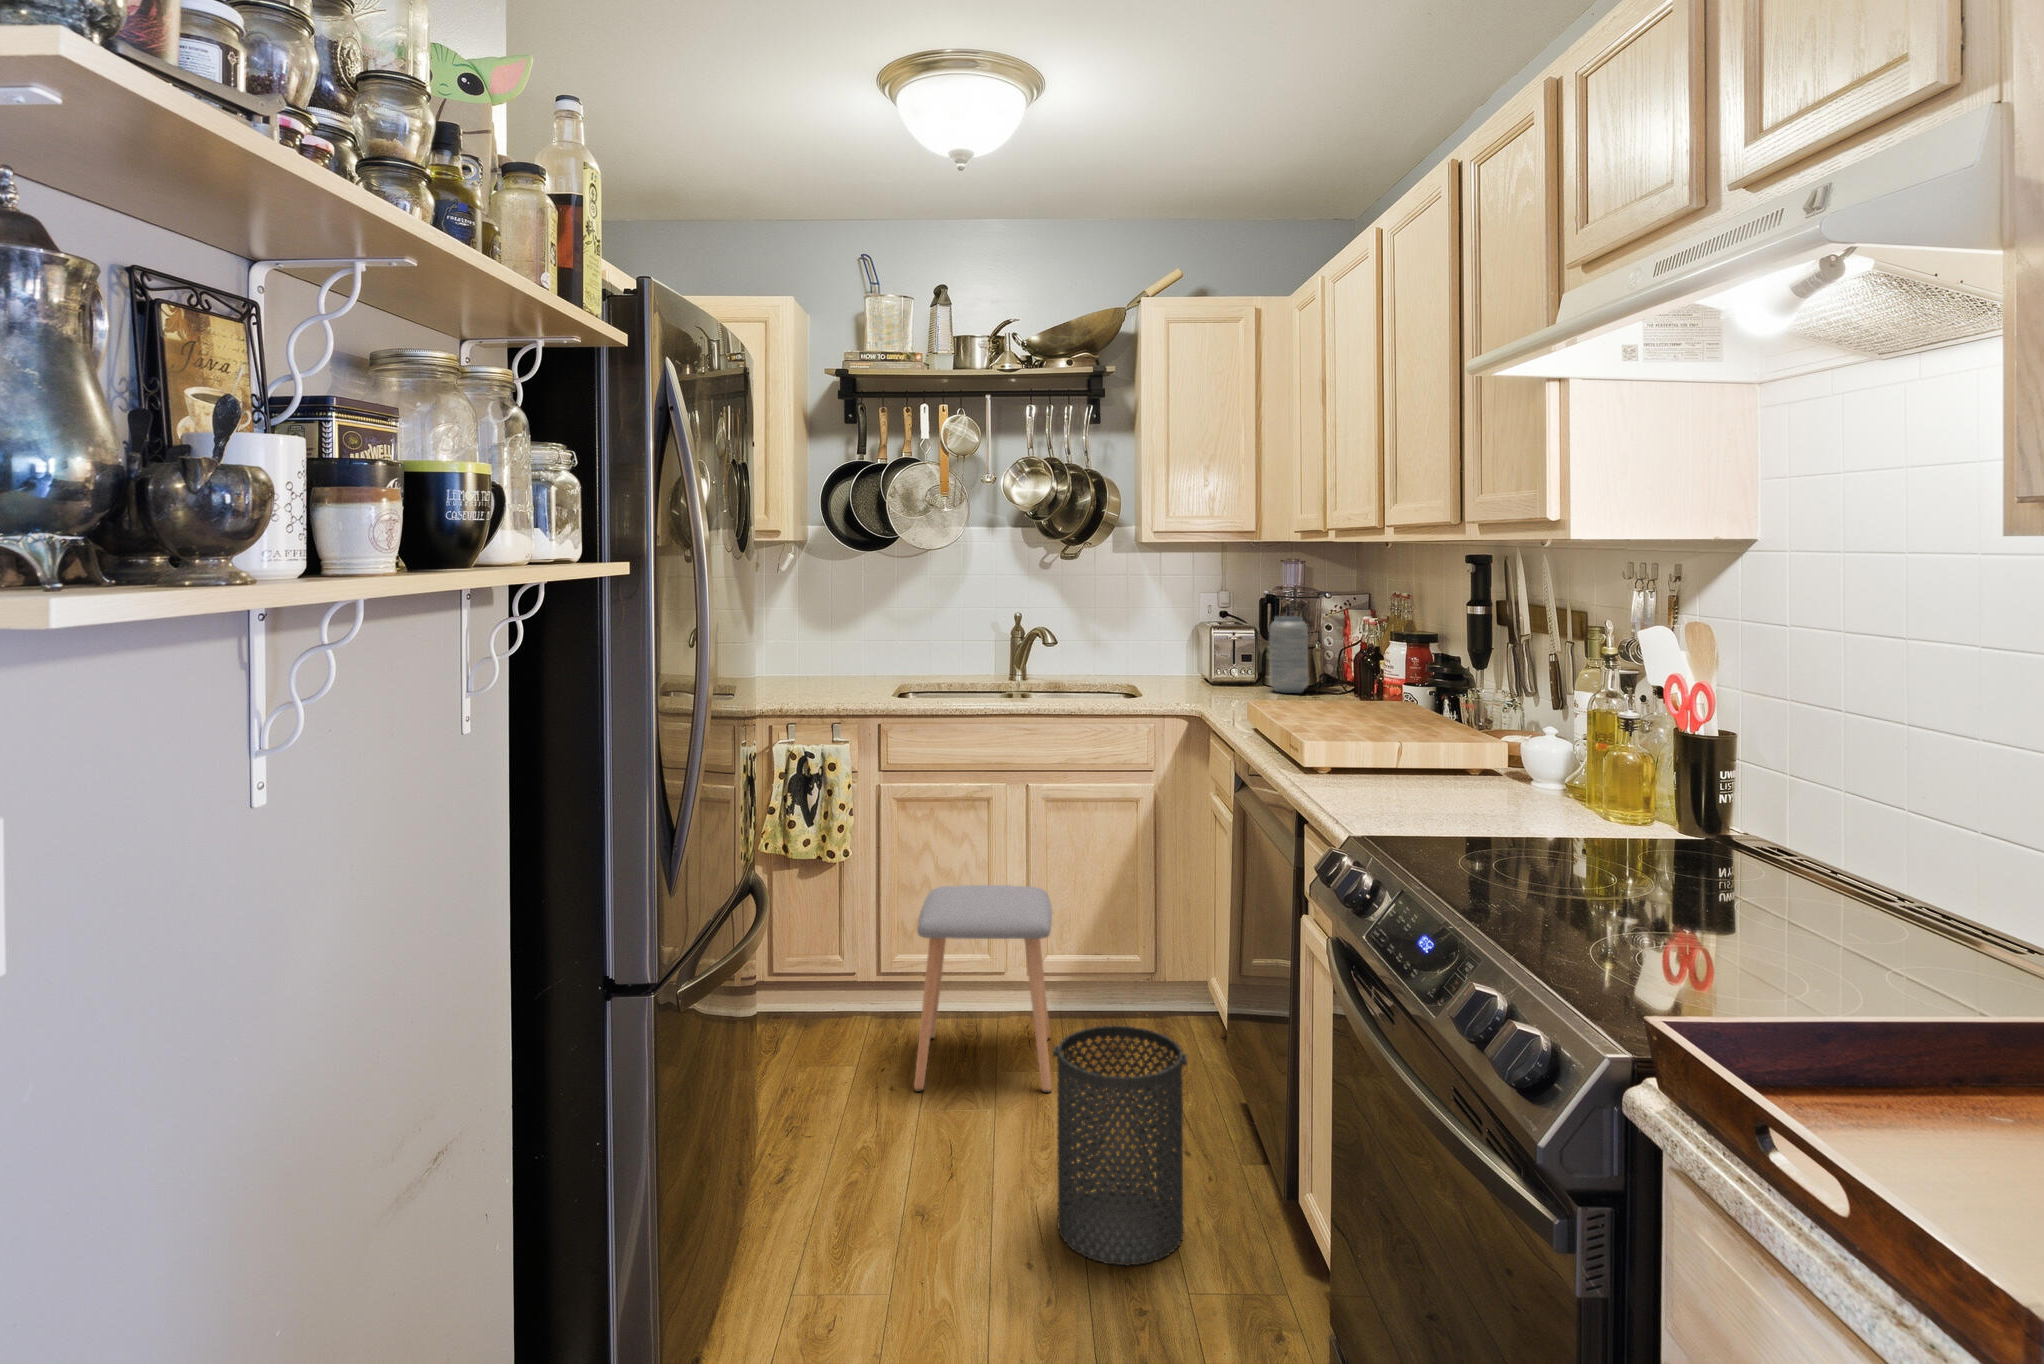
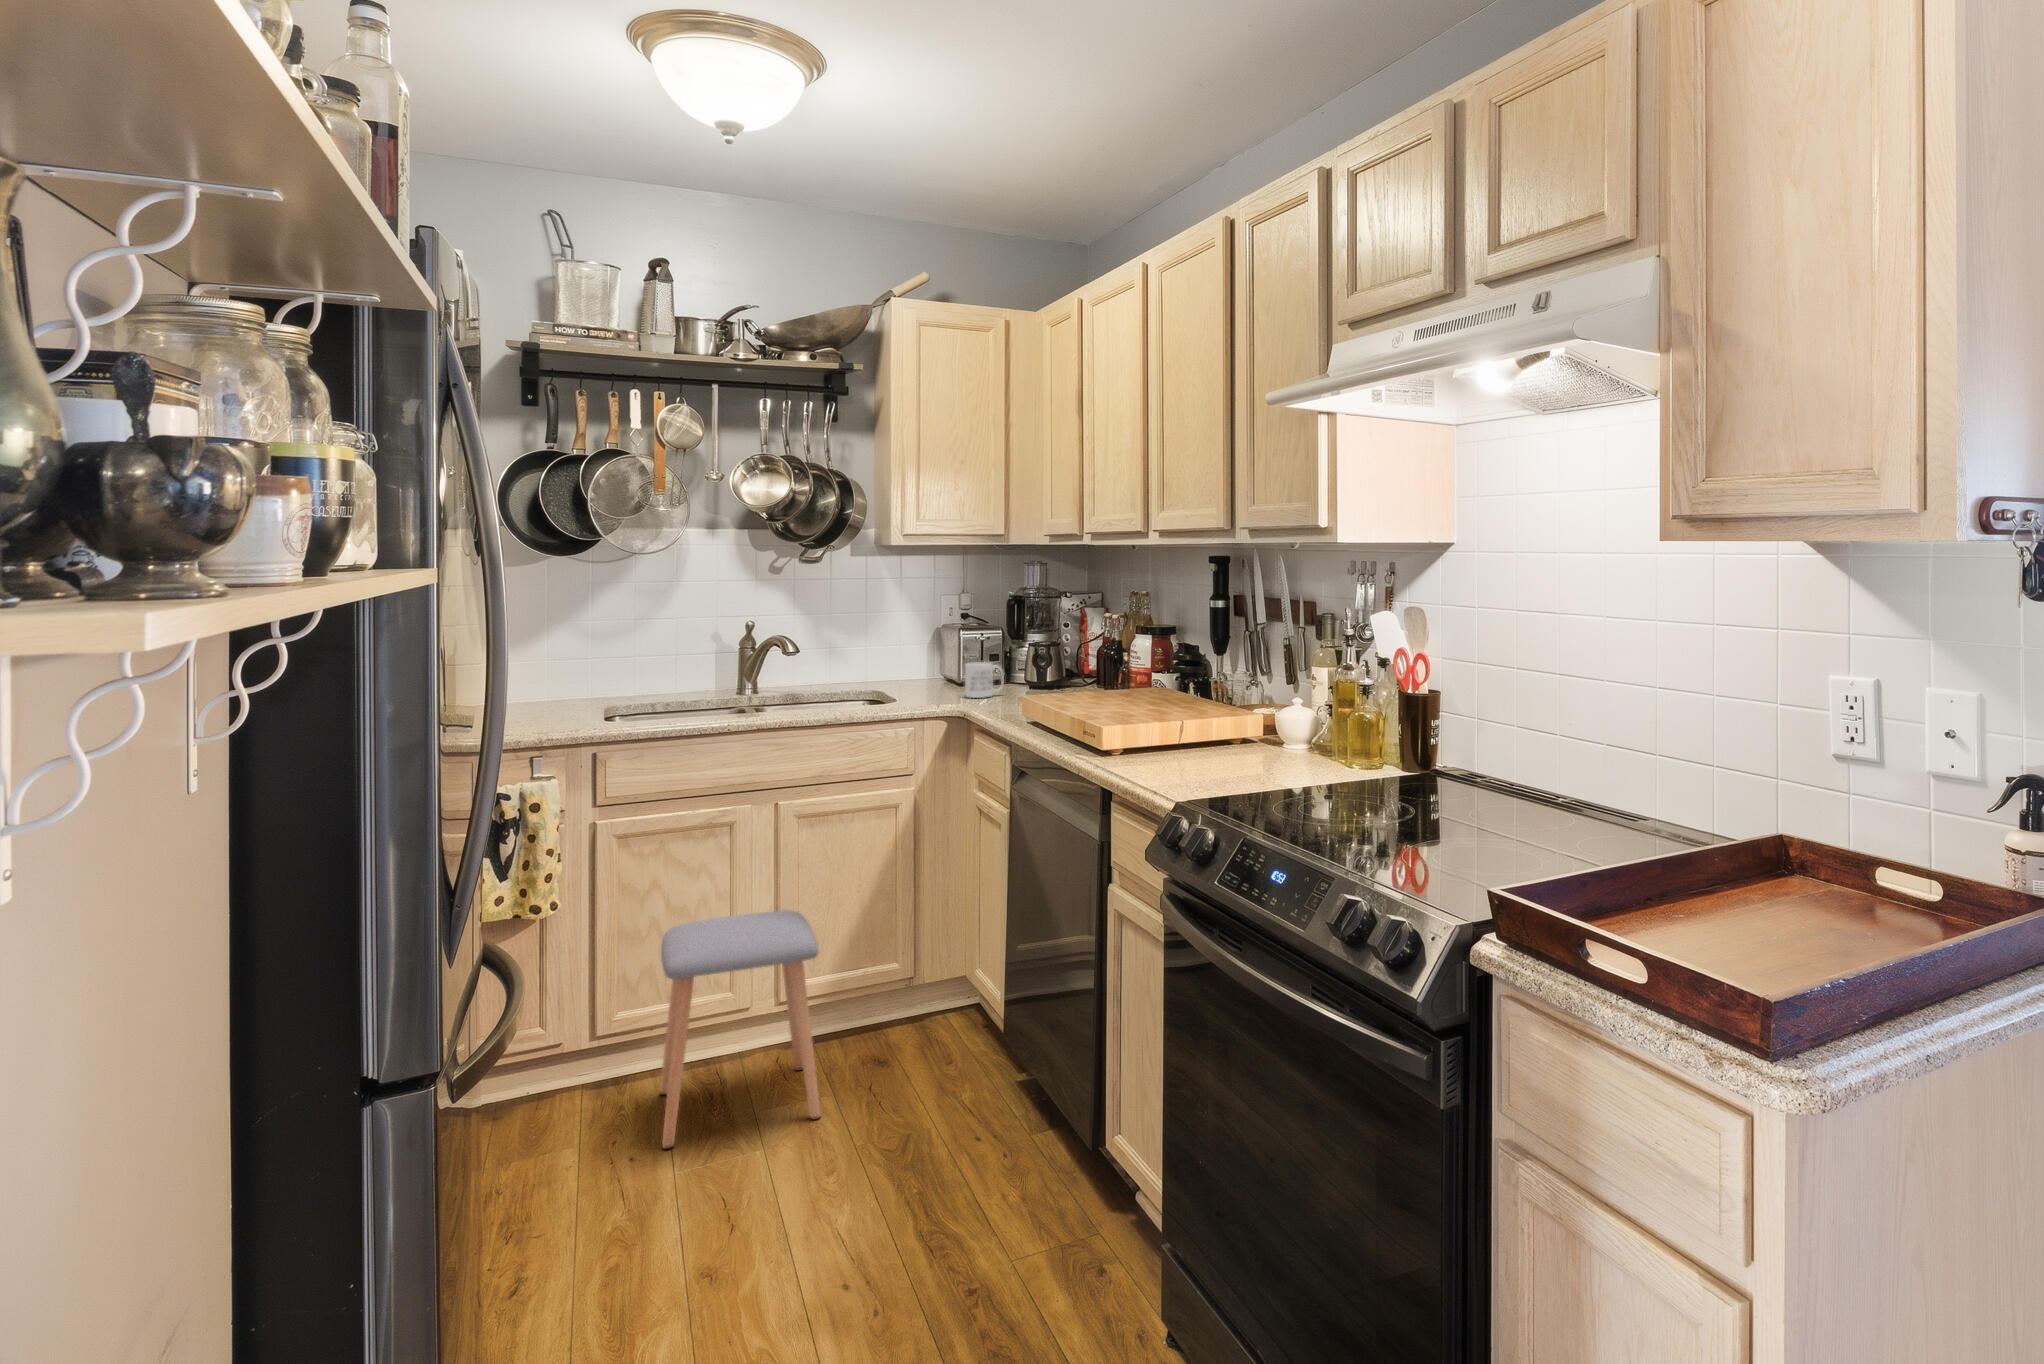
vase: present [1269,616,1308,693] -> none [1018,617,1055,691]
mug: none [1213,661,1252,696] -> present [965,662,1004,698]
trash can: present [1053,1025,1187,1265] -> none [858,1023,994,1257]

